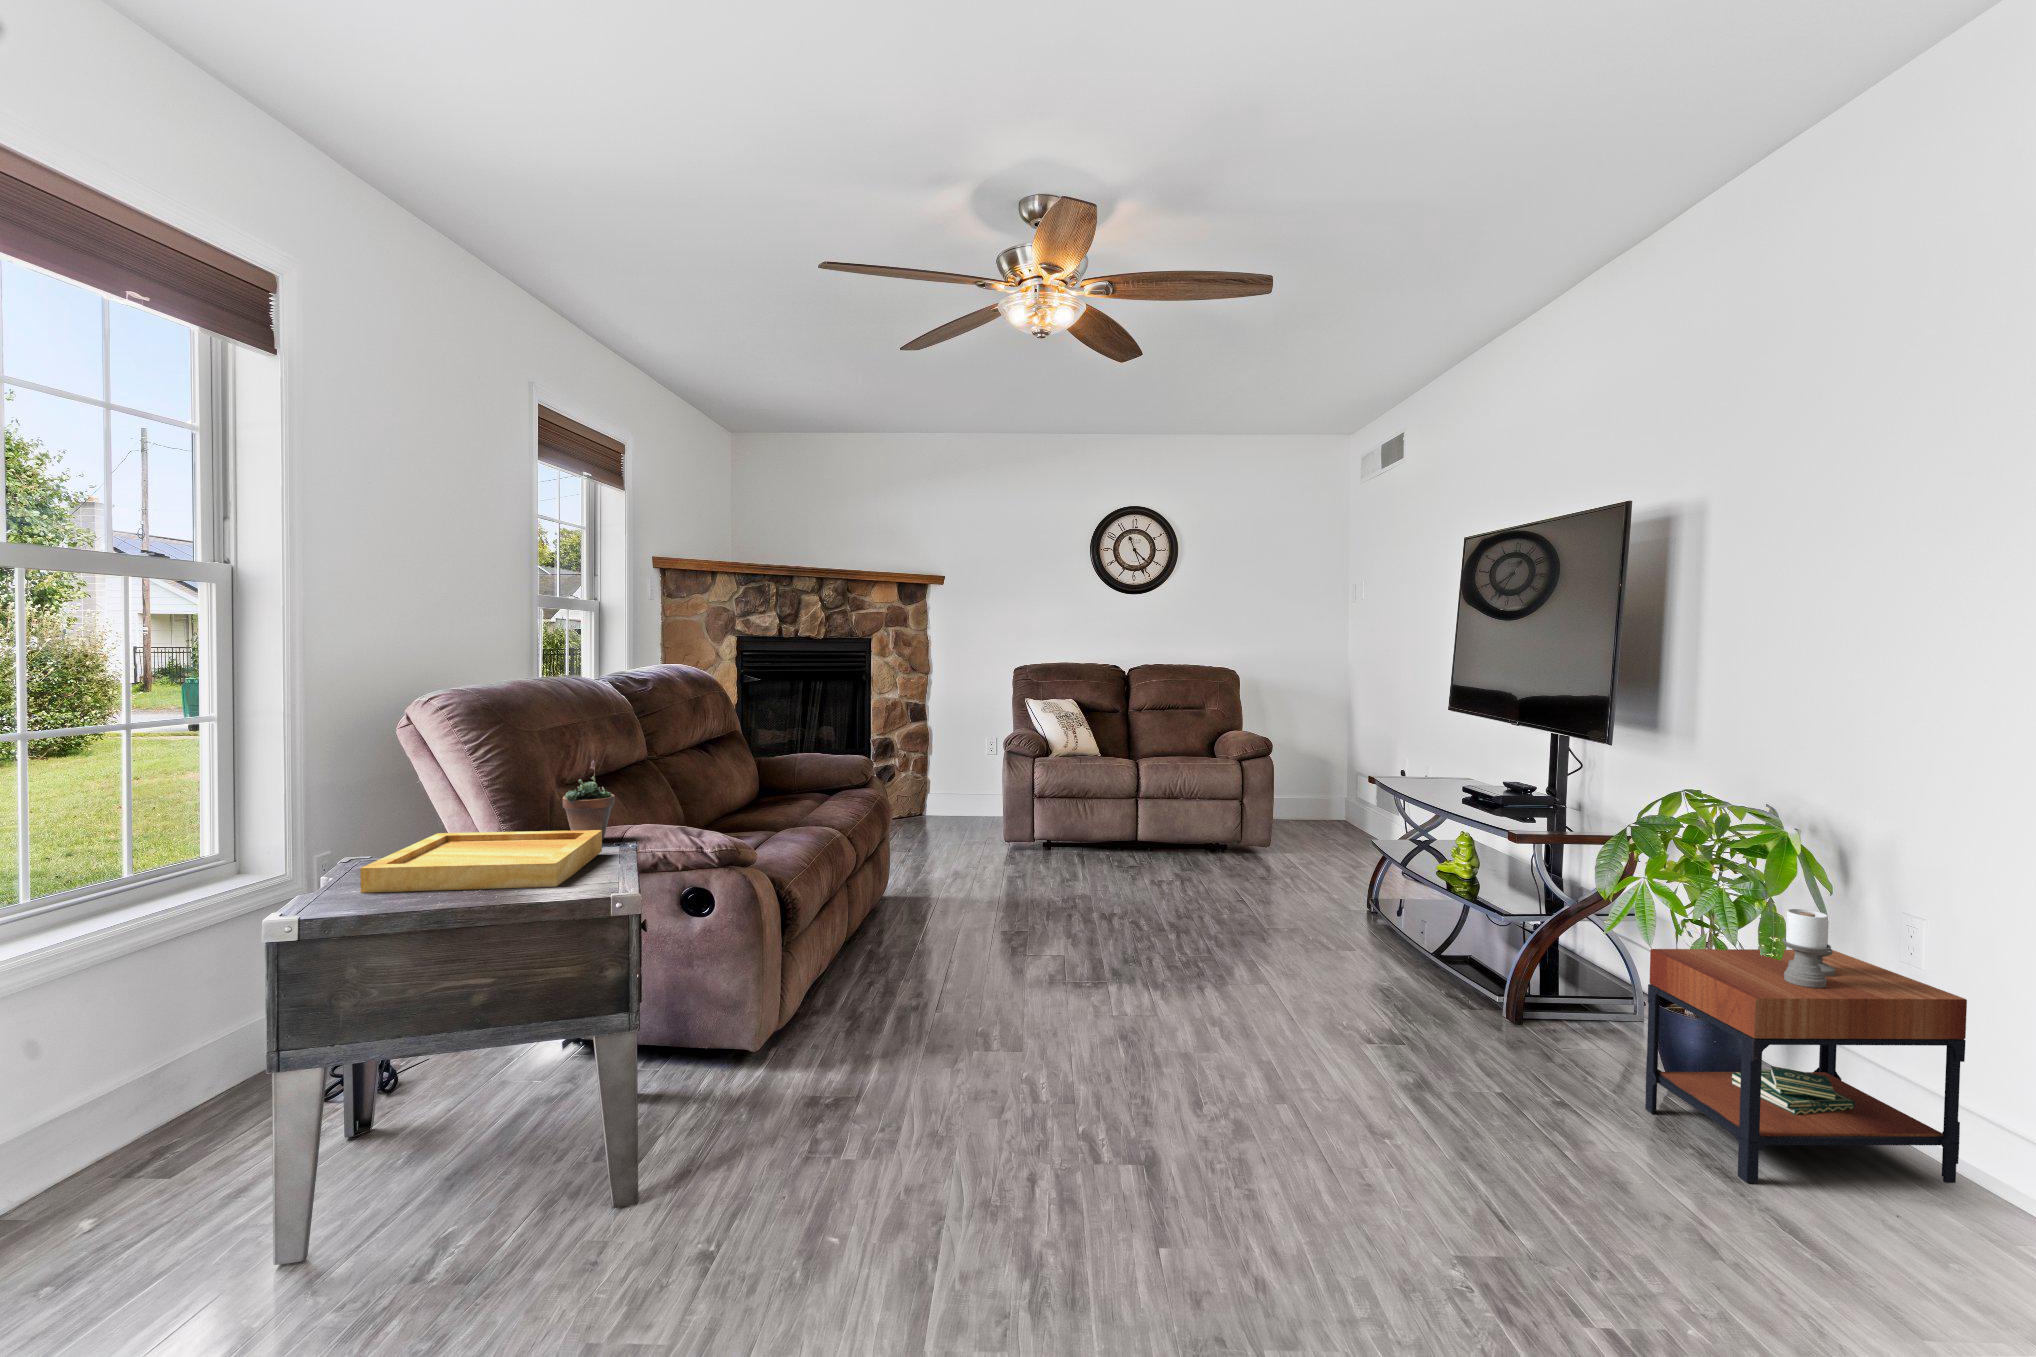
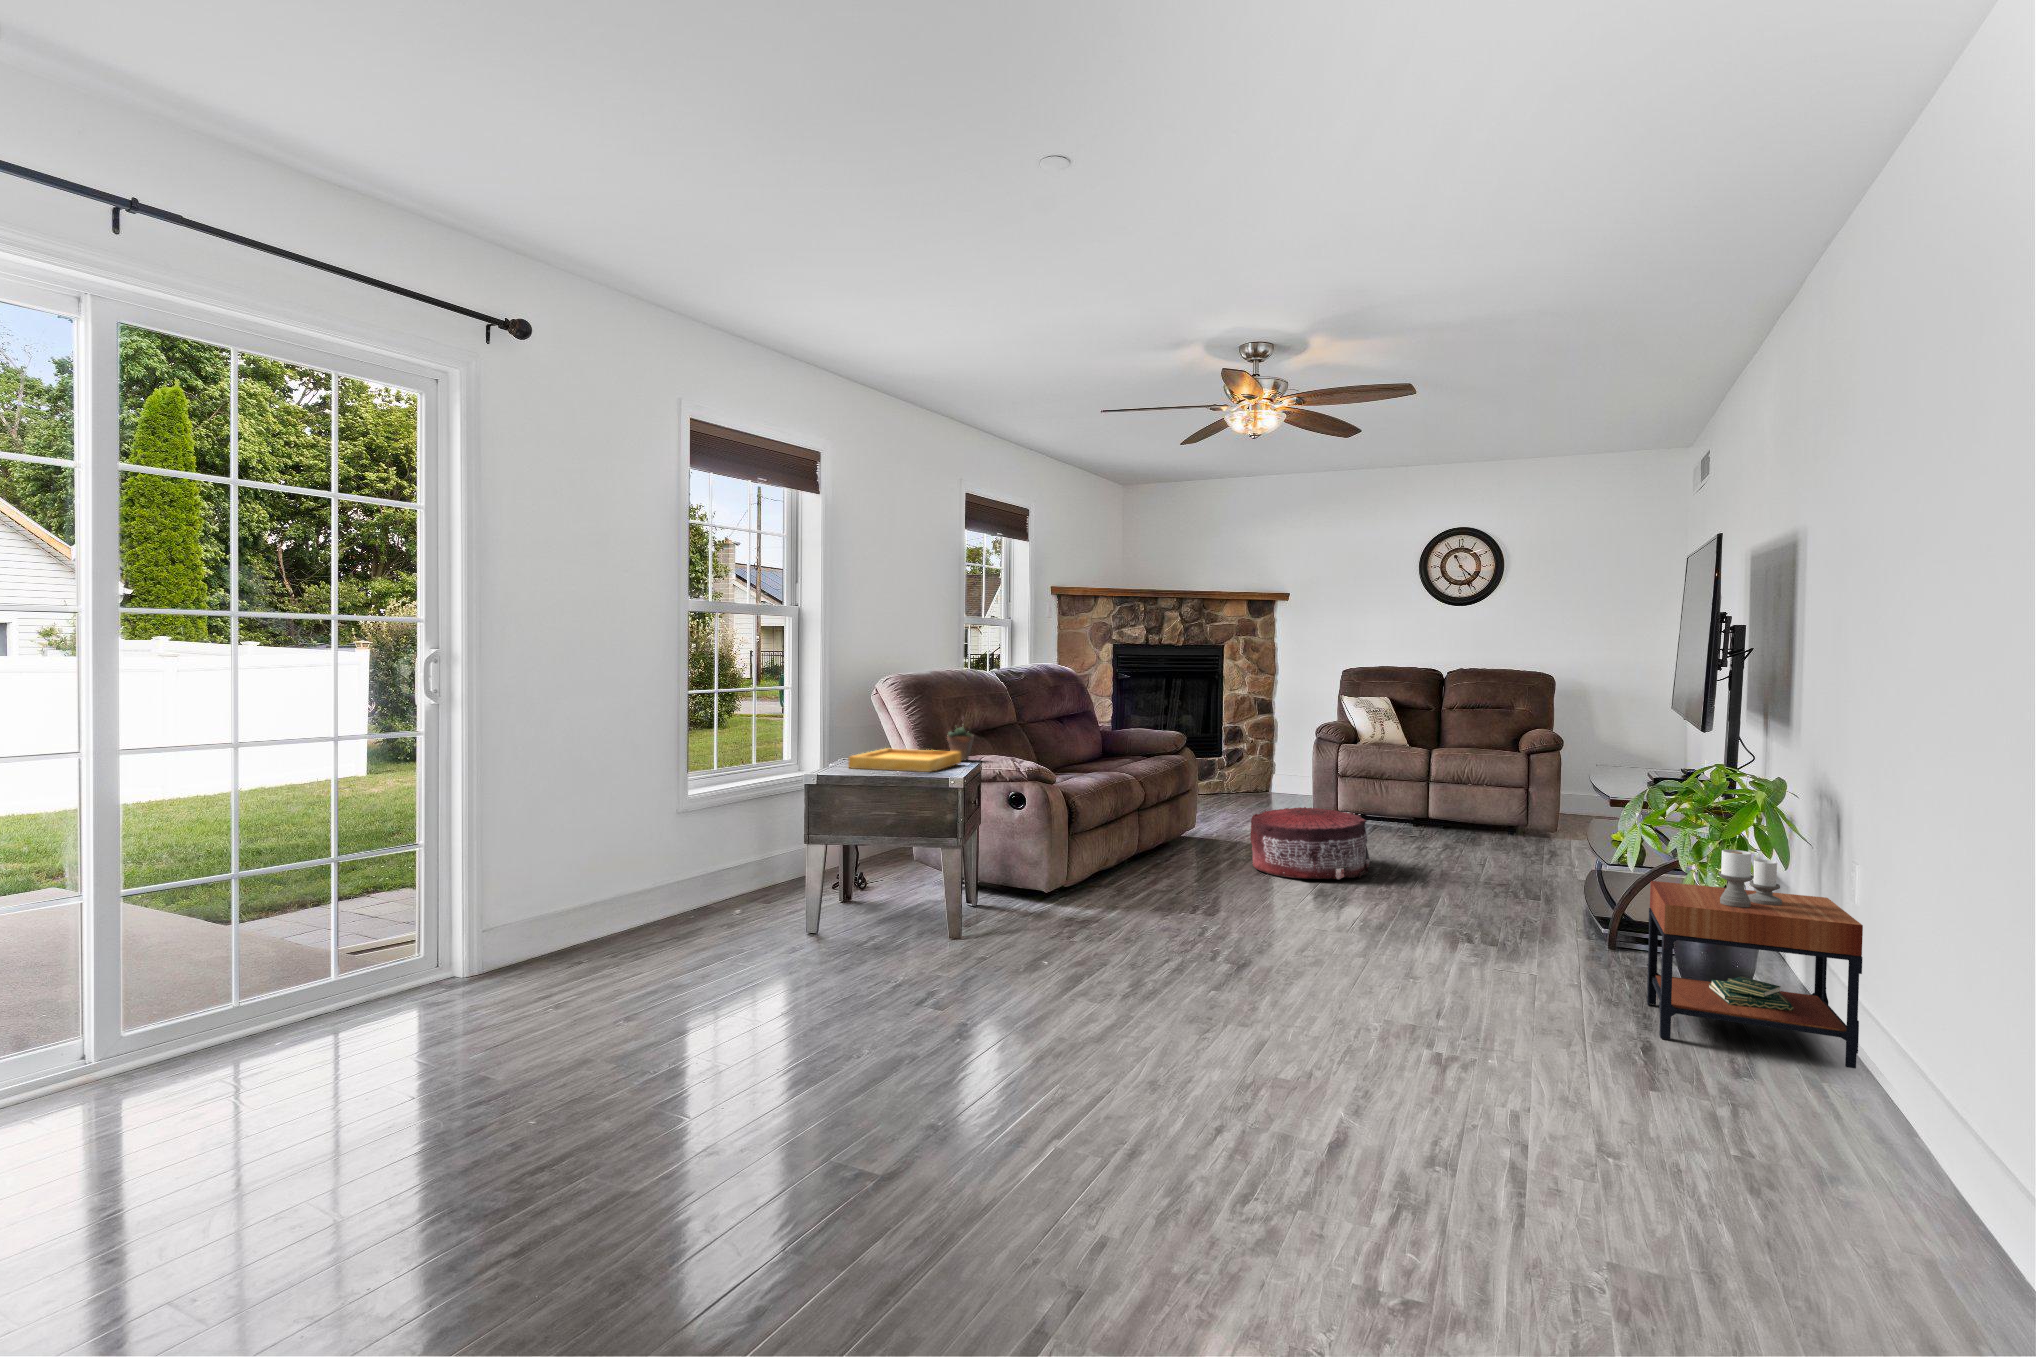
pouf: none [992,846,1147,950] -> present [1251,807,1370,879]

